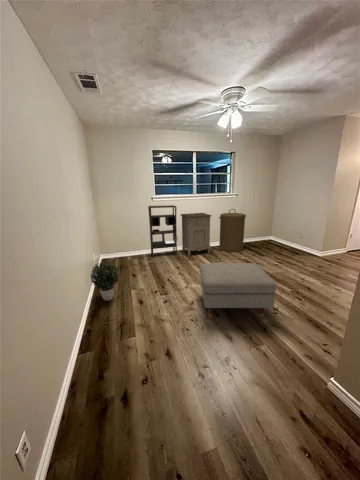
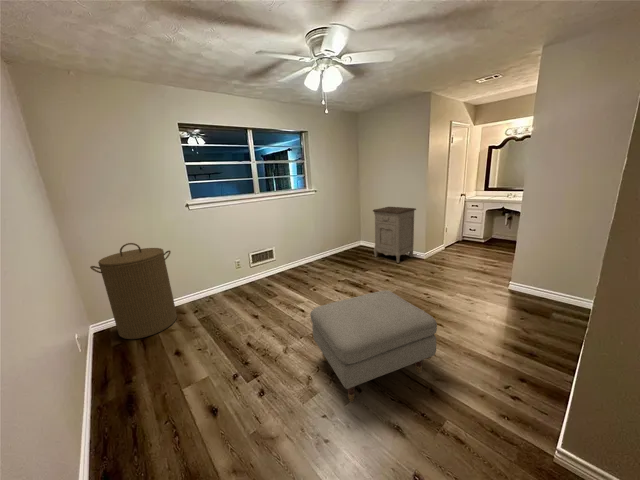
bookshelf: present [148,205,177,257] -> none [181,214,244,307]
laundry hamper: present [219,209,246,252] -> present [90,243,177,339]
nightstand: present [181,213,212,256] -> present [373,207,416,263]
potted plant: present [91,262,119,301] -> none [82,349,161,437]

